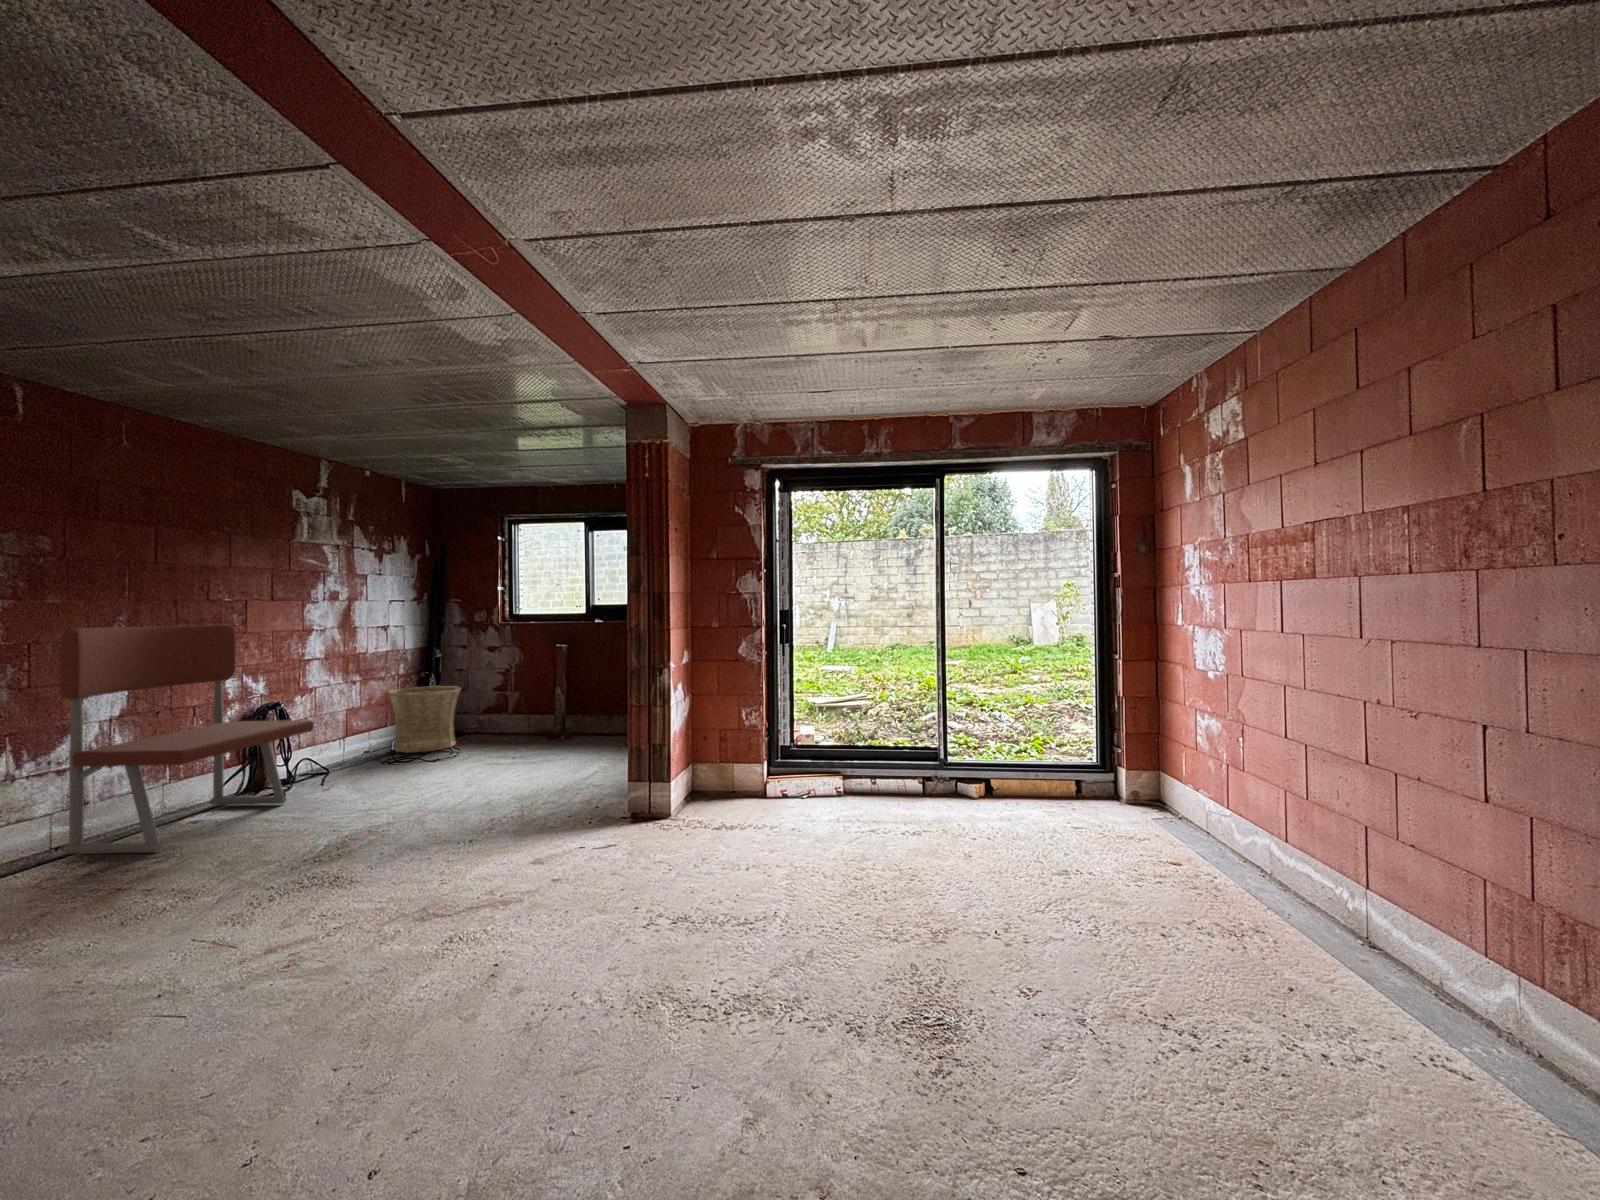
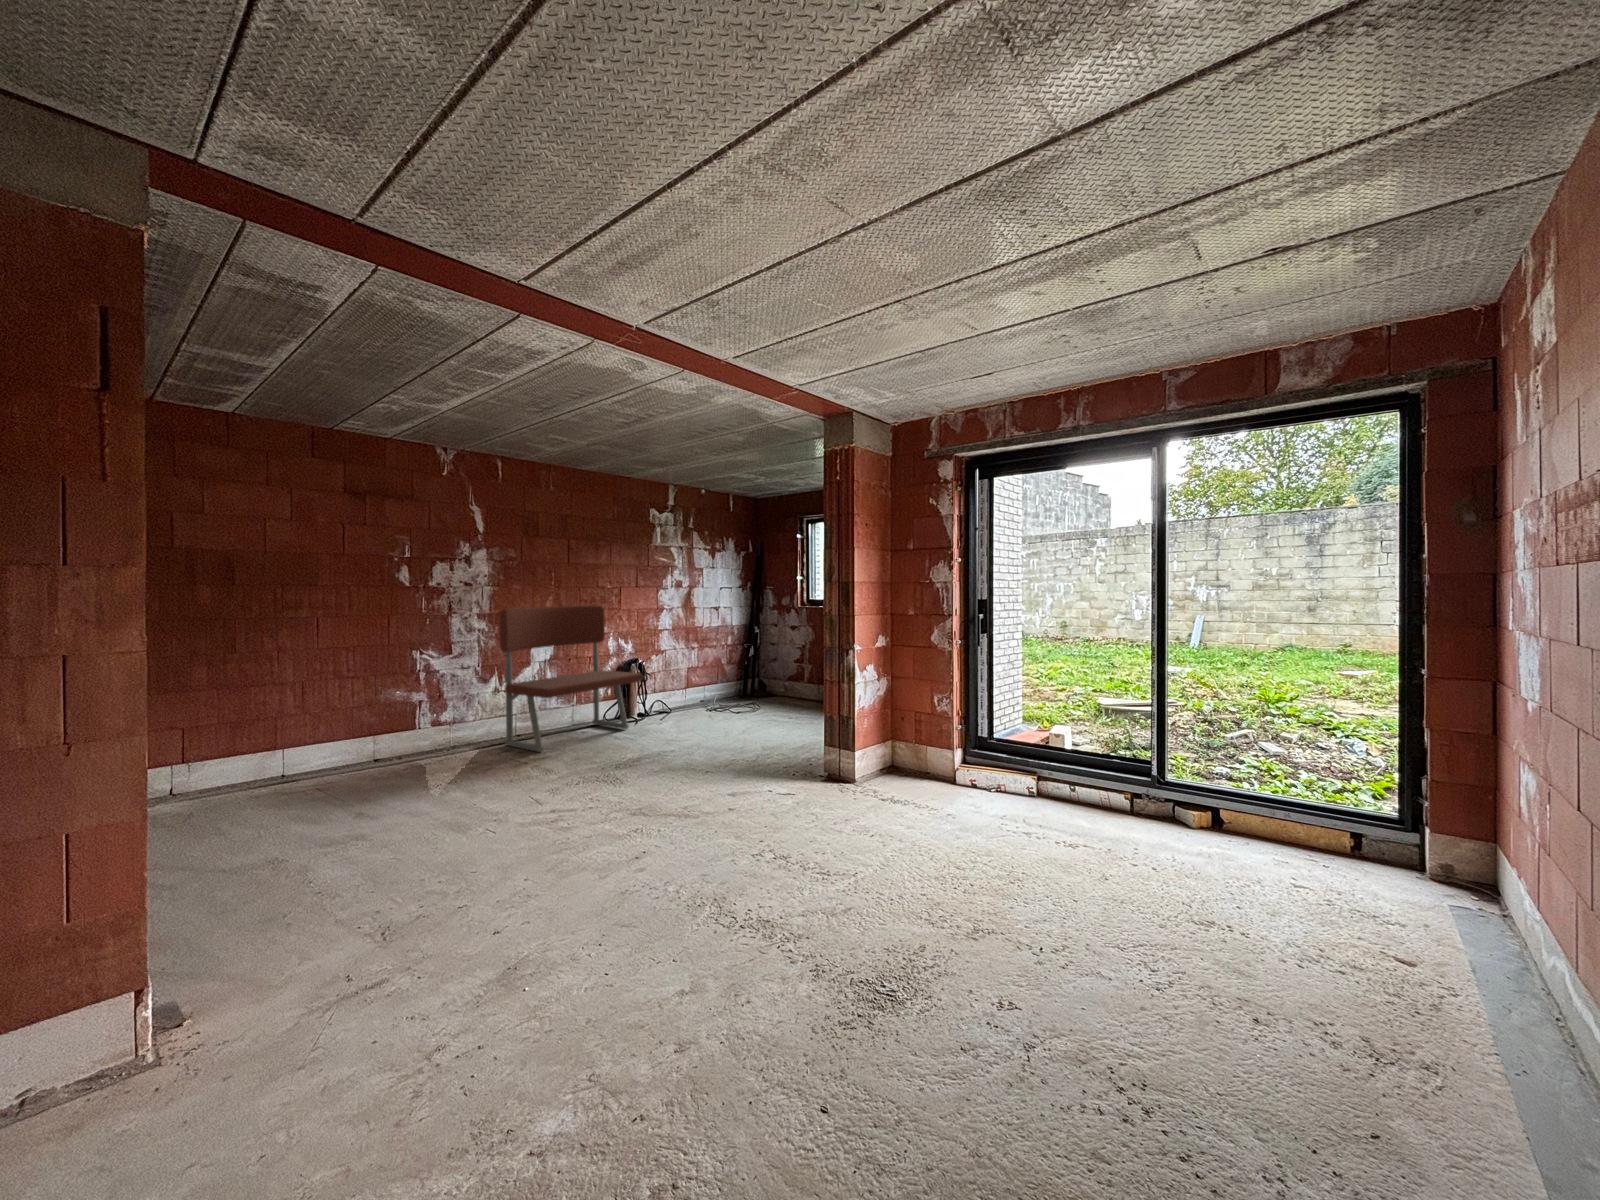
basket: present [387,686,461,752] -> none [717,651,767,701]

